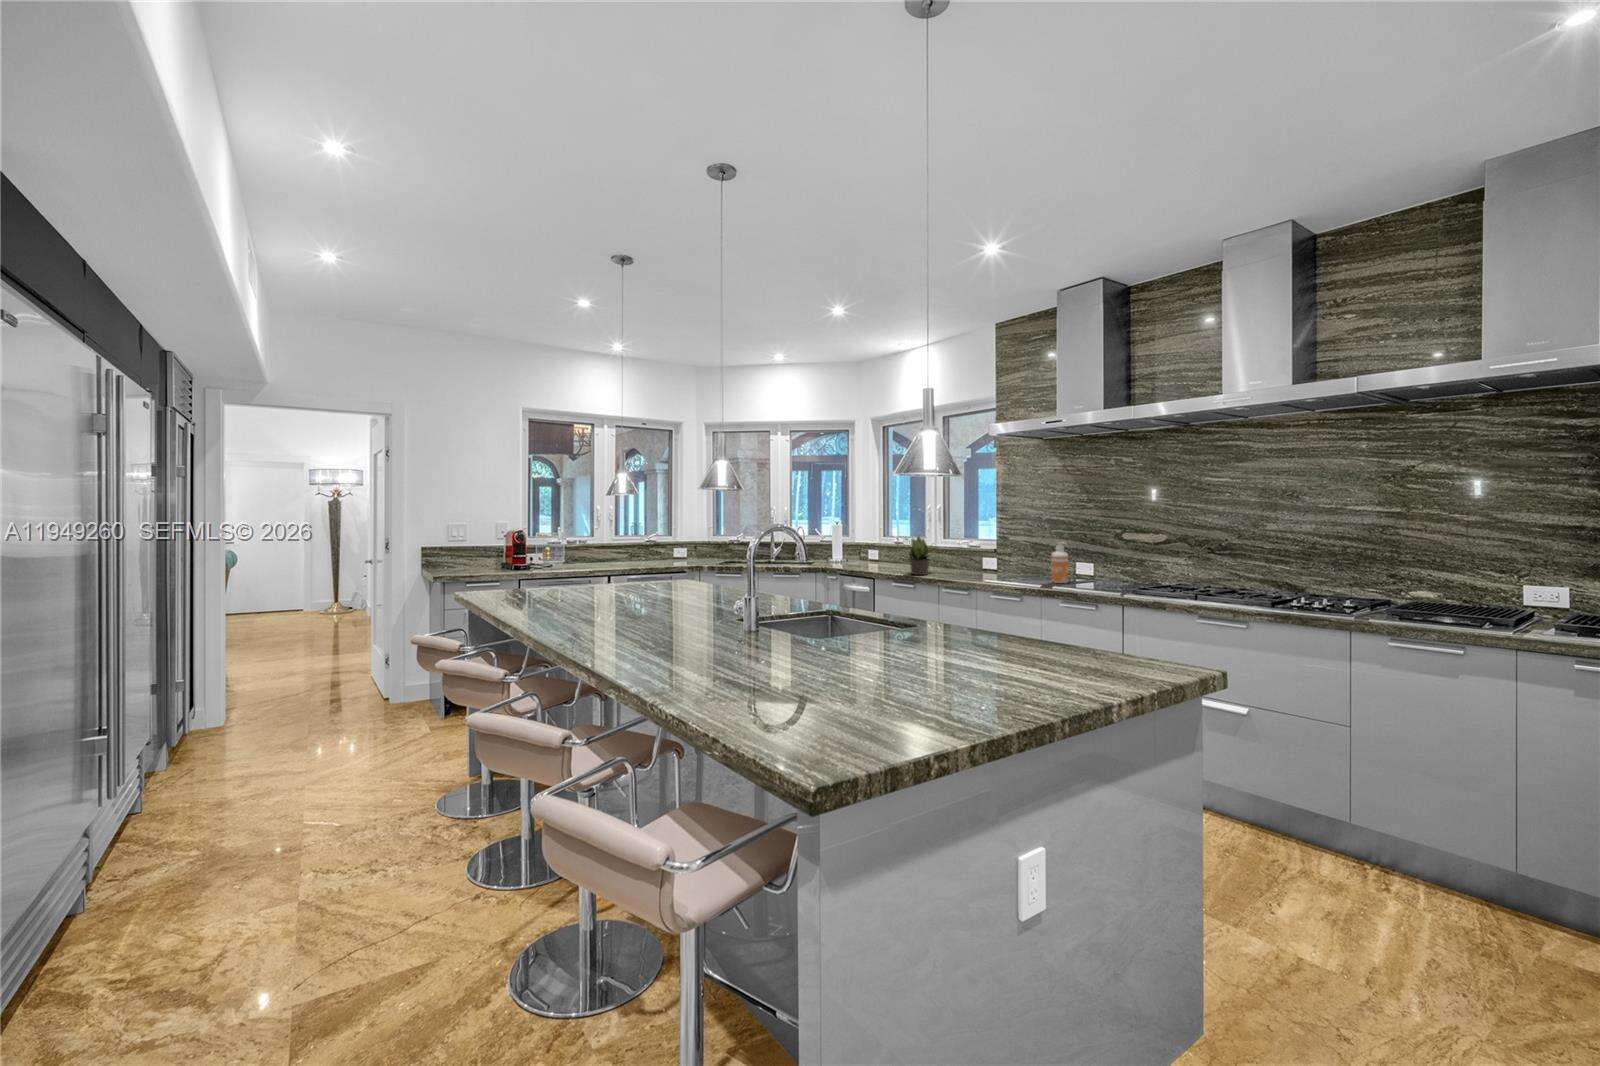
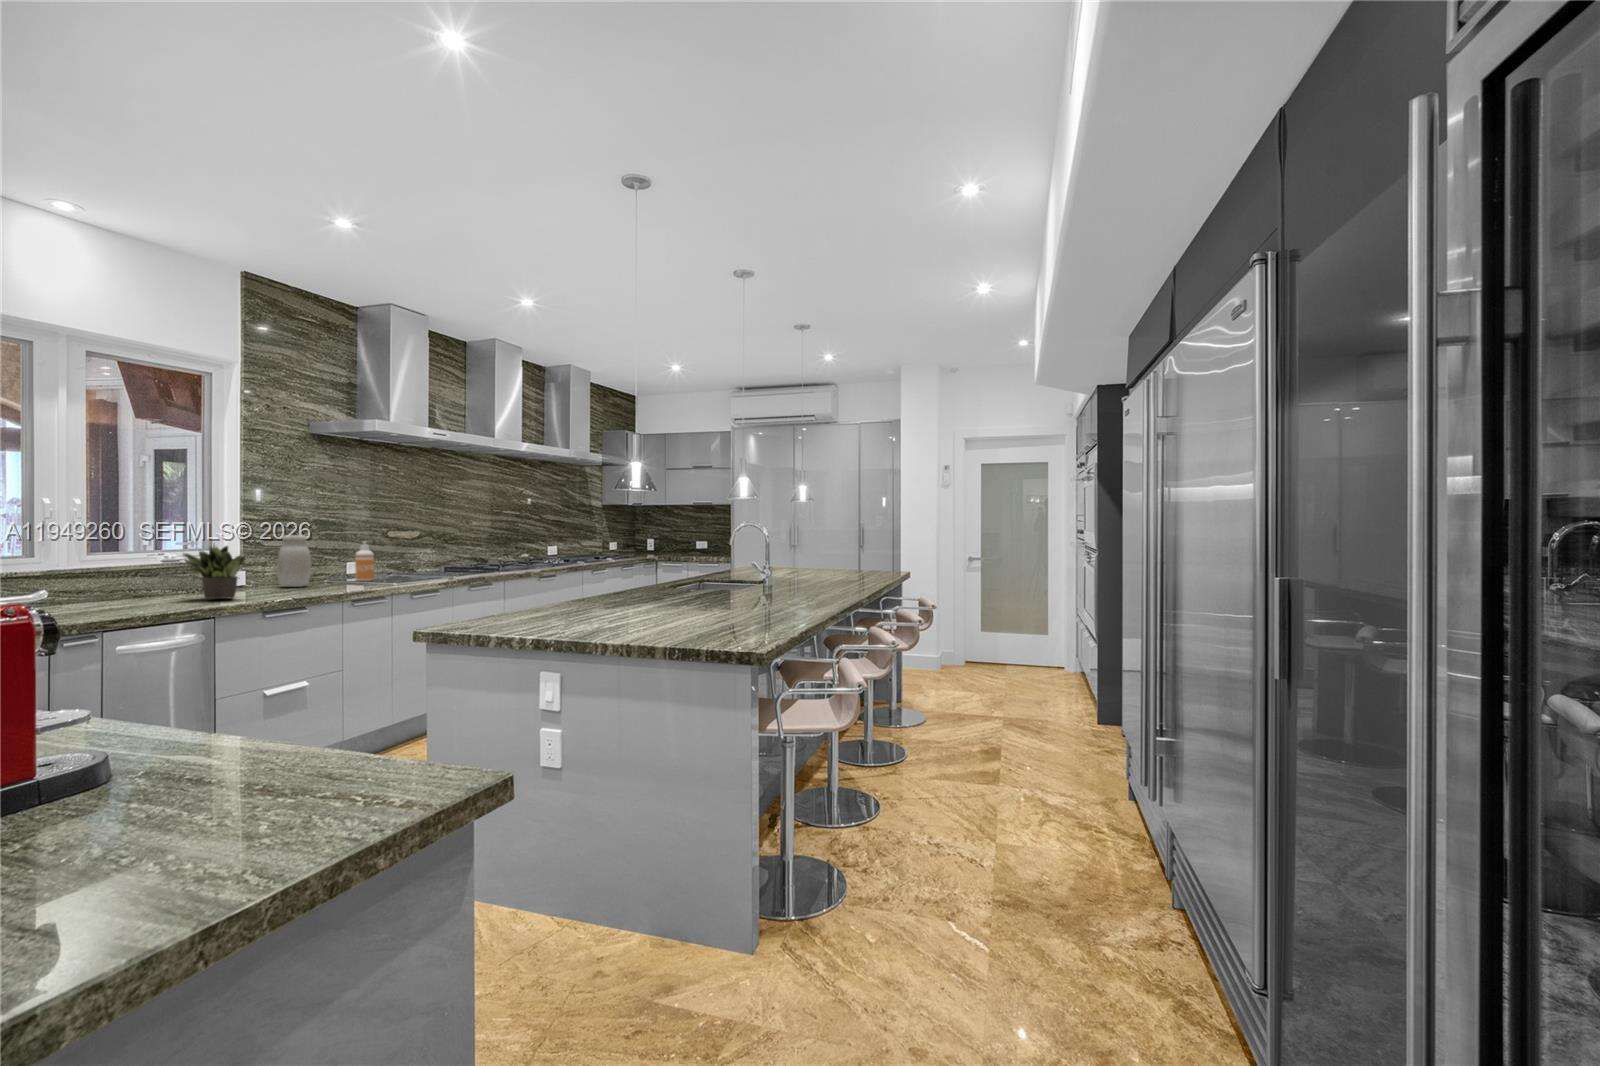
jar: none [990,533,1012,577] -> present [277,535,311,587]

